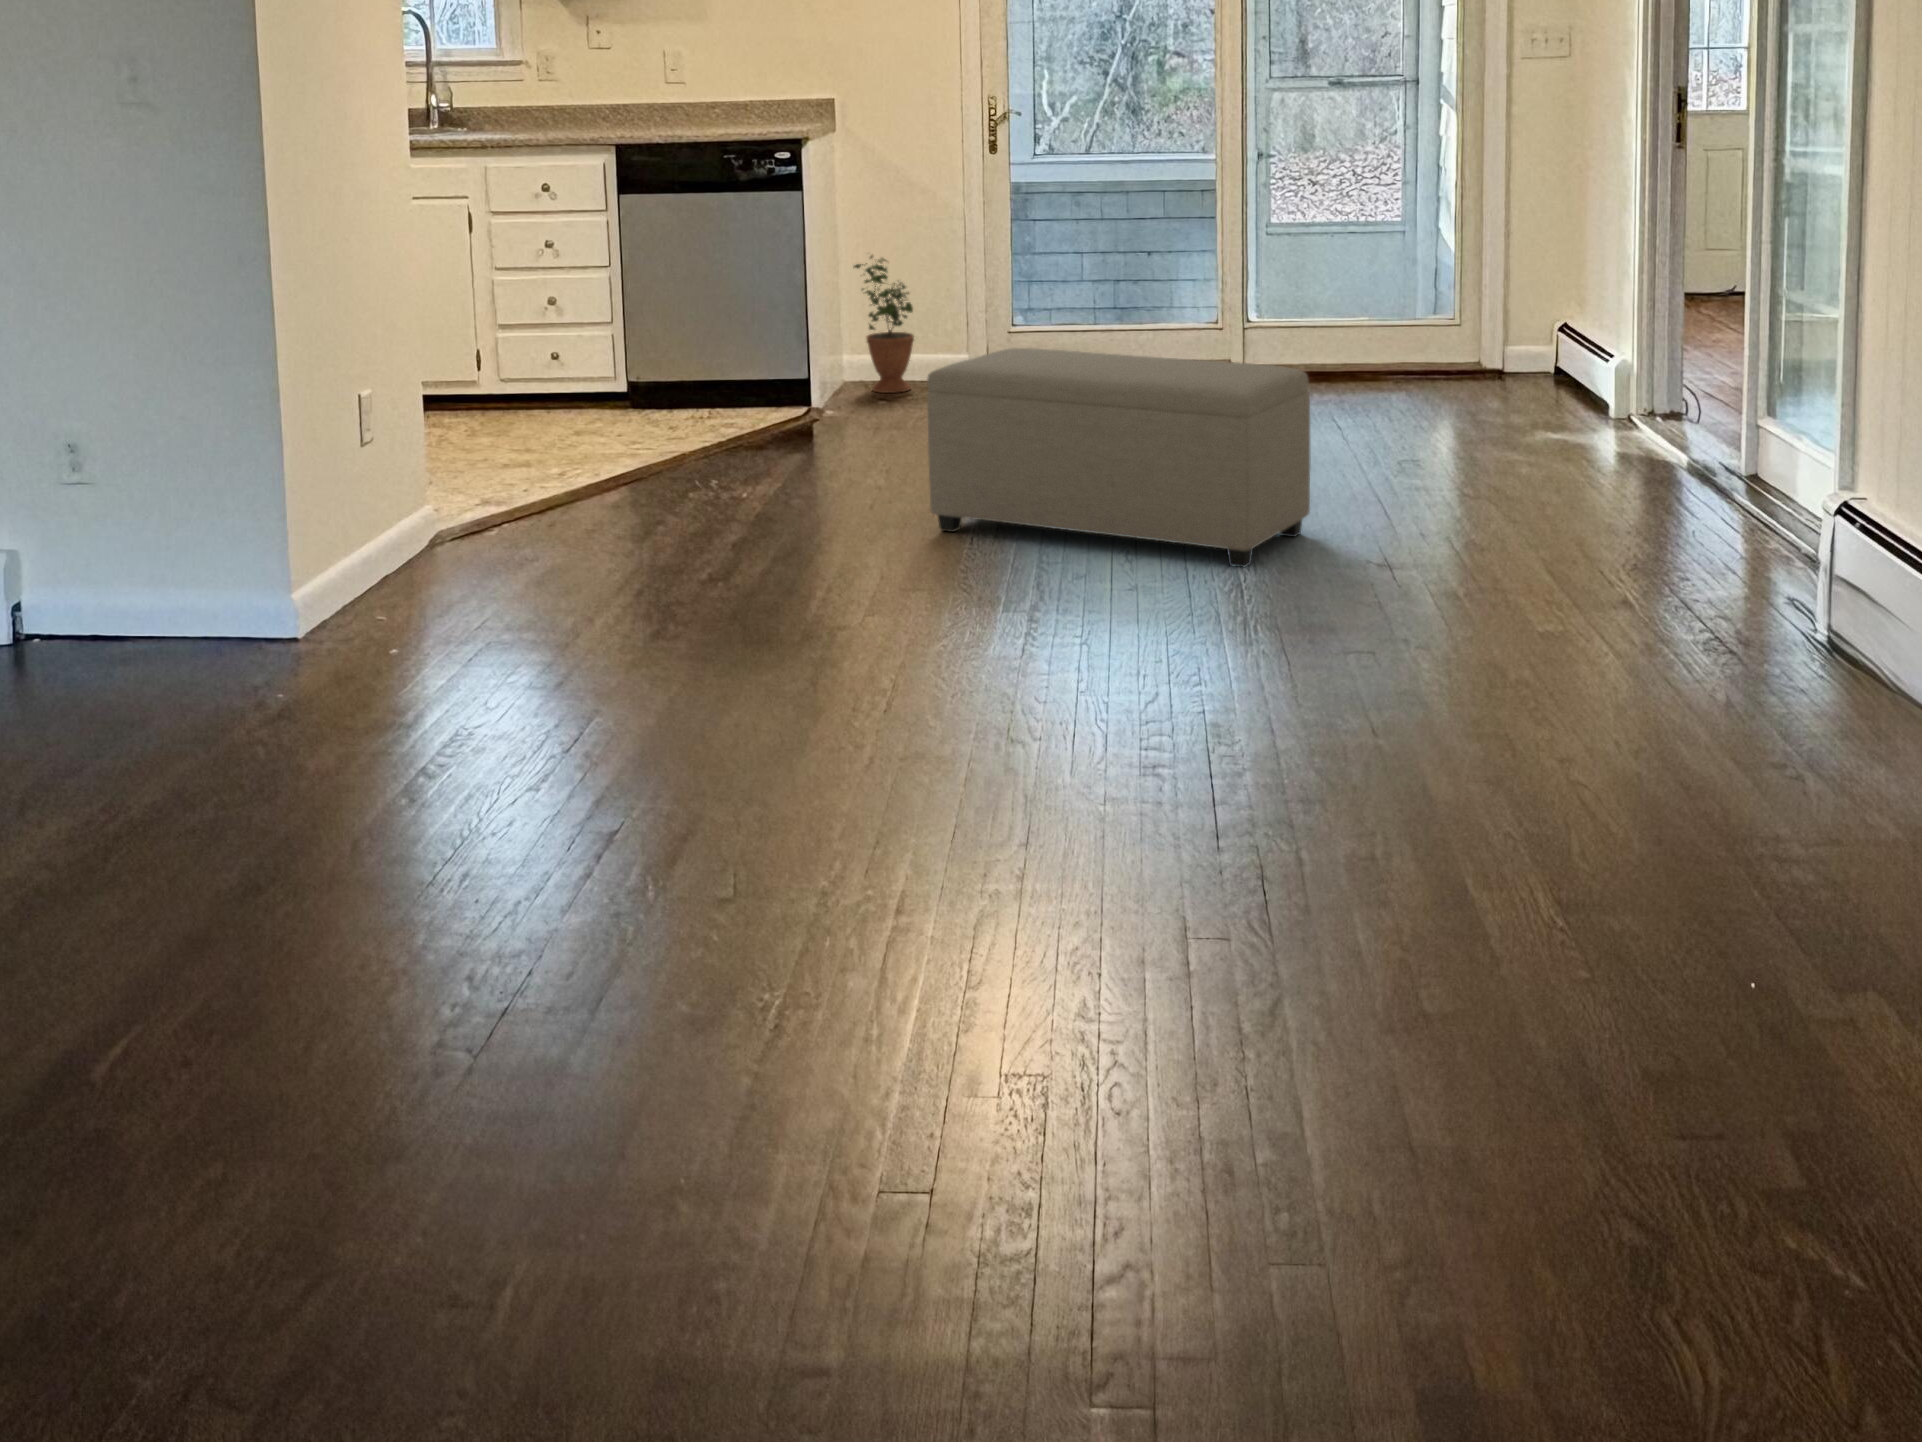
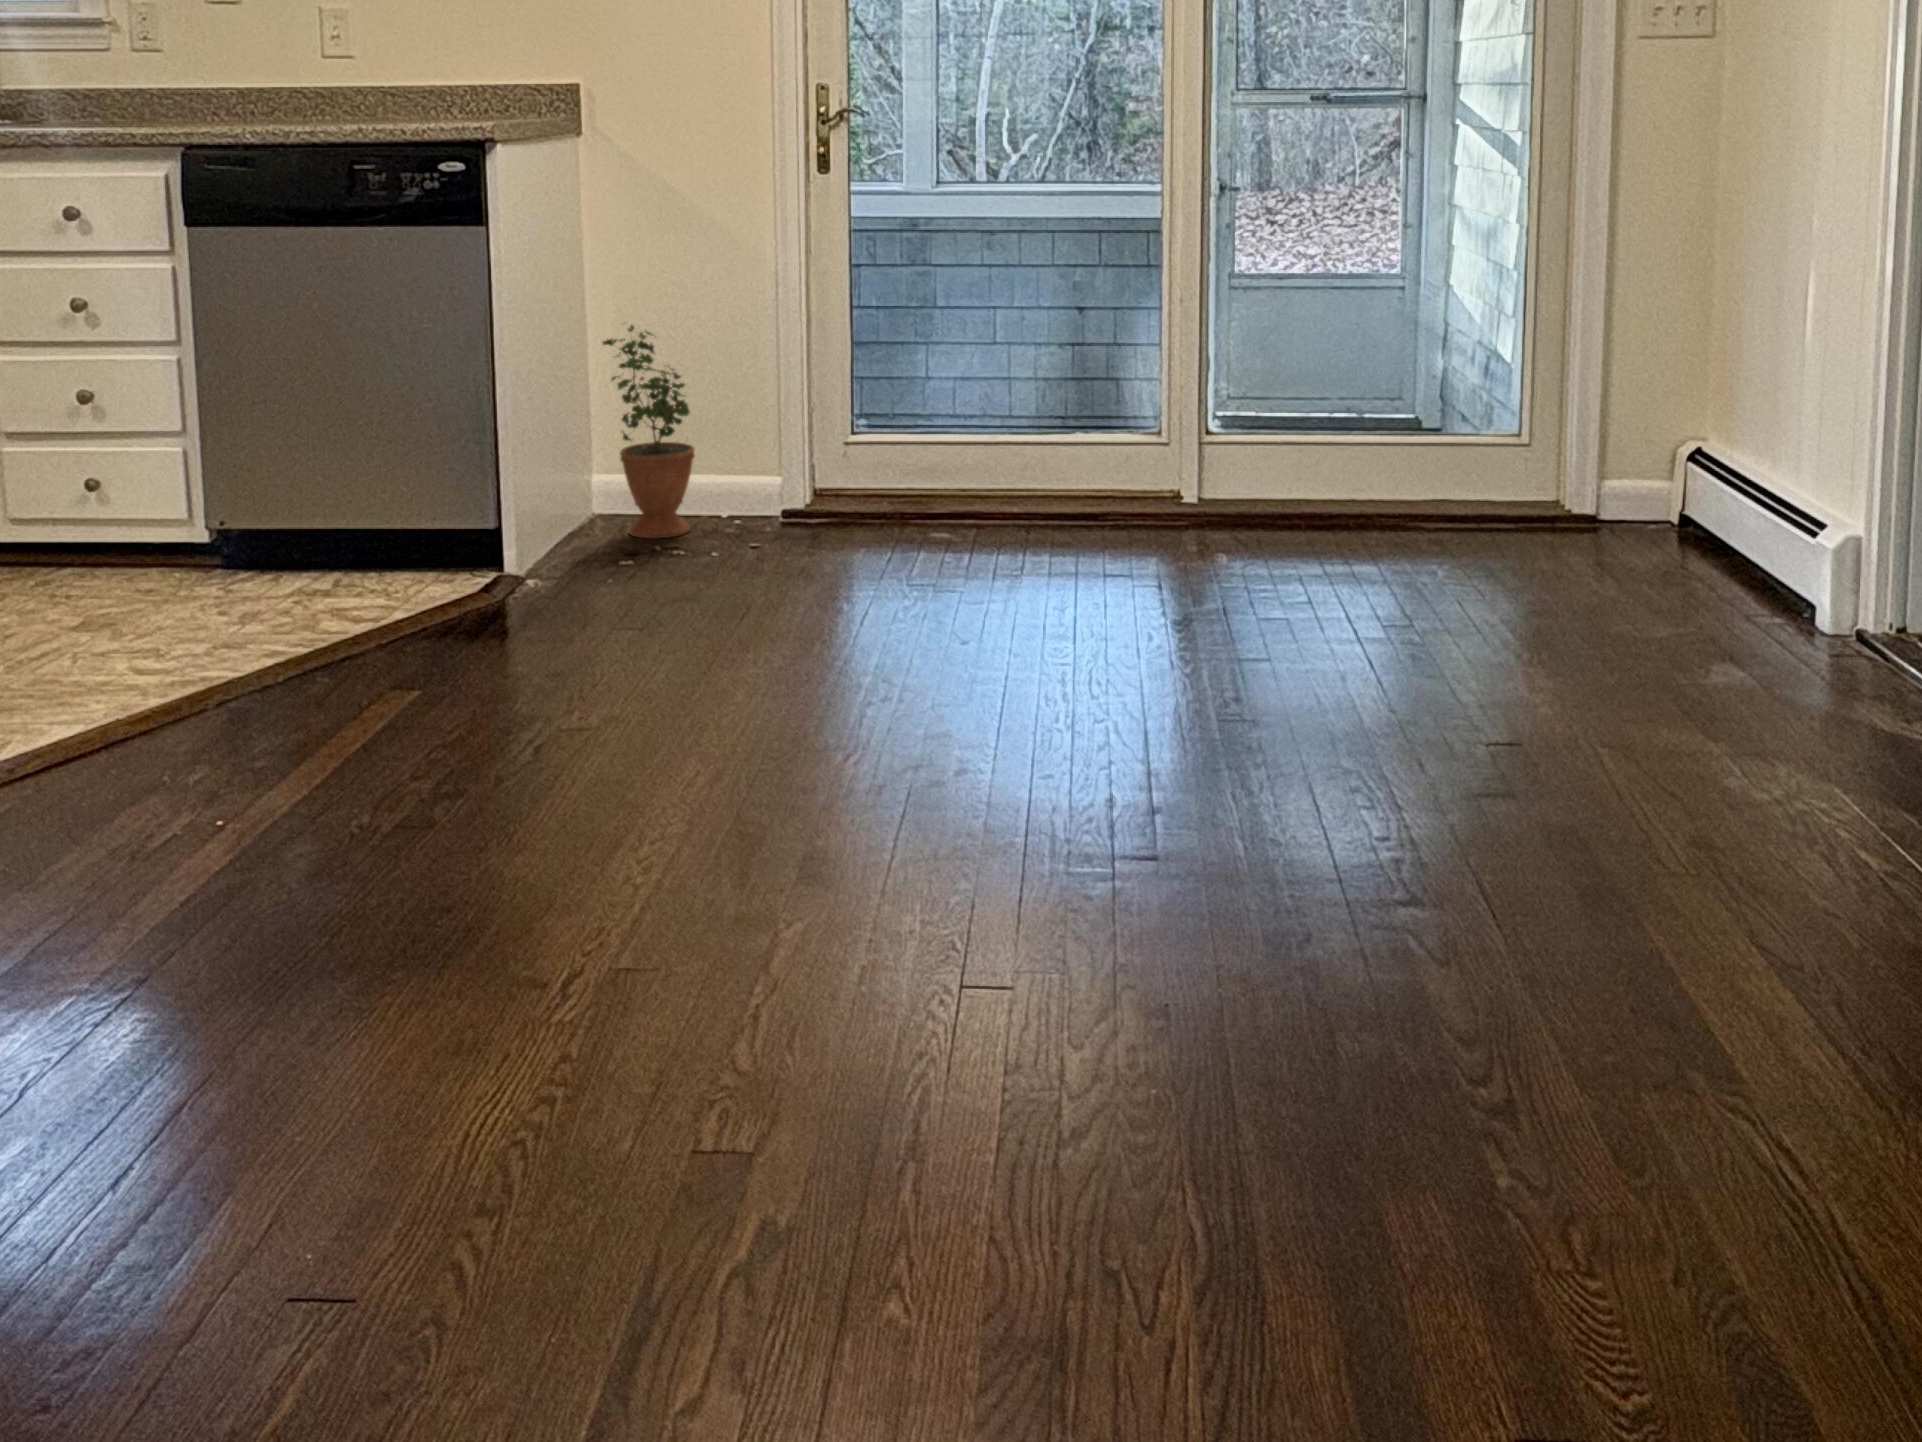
ottoman: present [927,348,1310,567] -> none [466,558,1344,1218]

